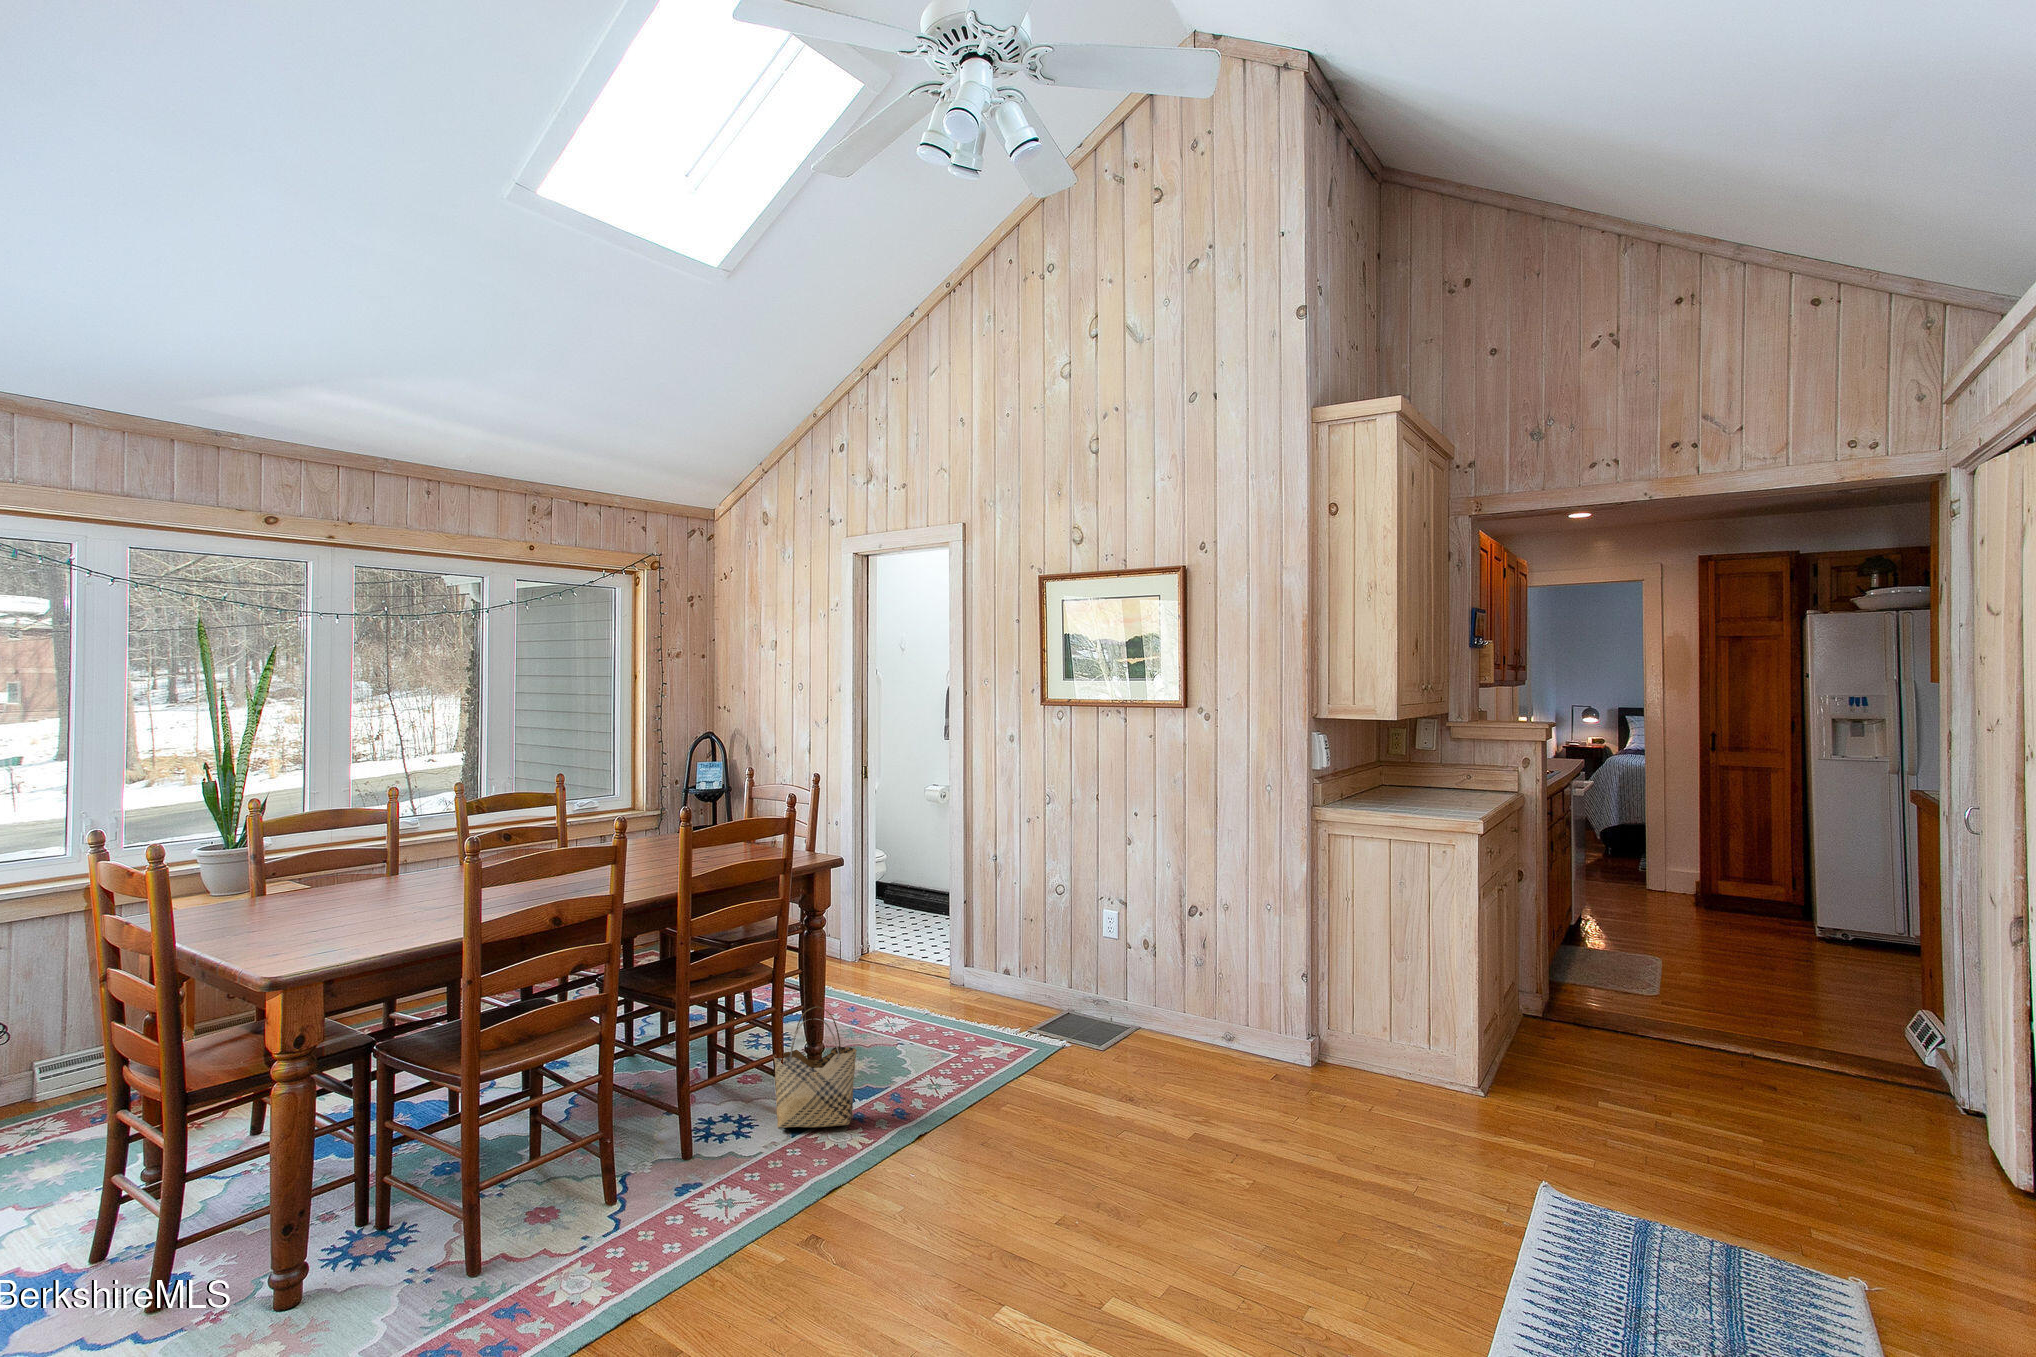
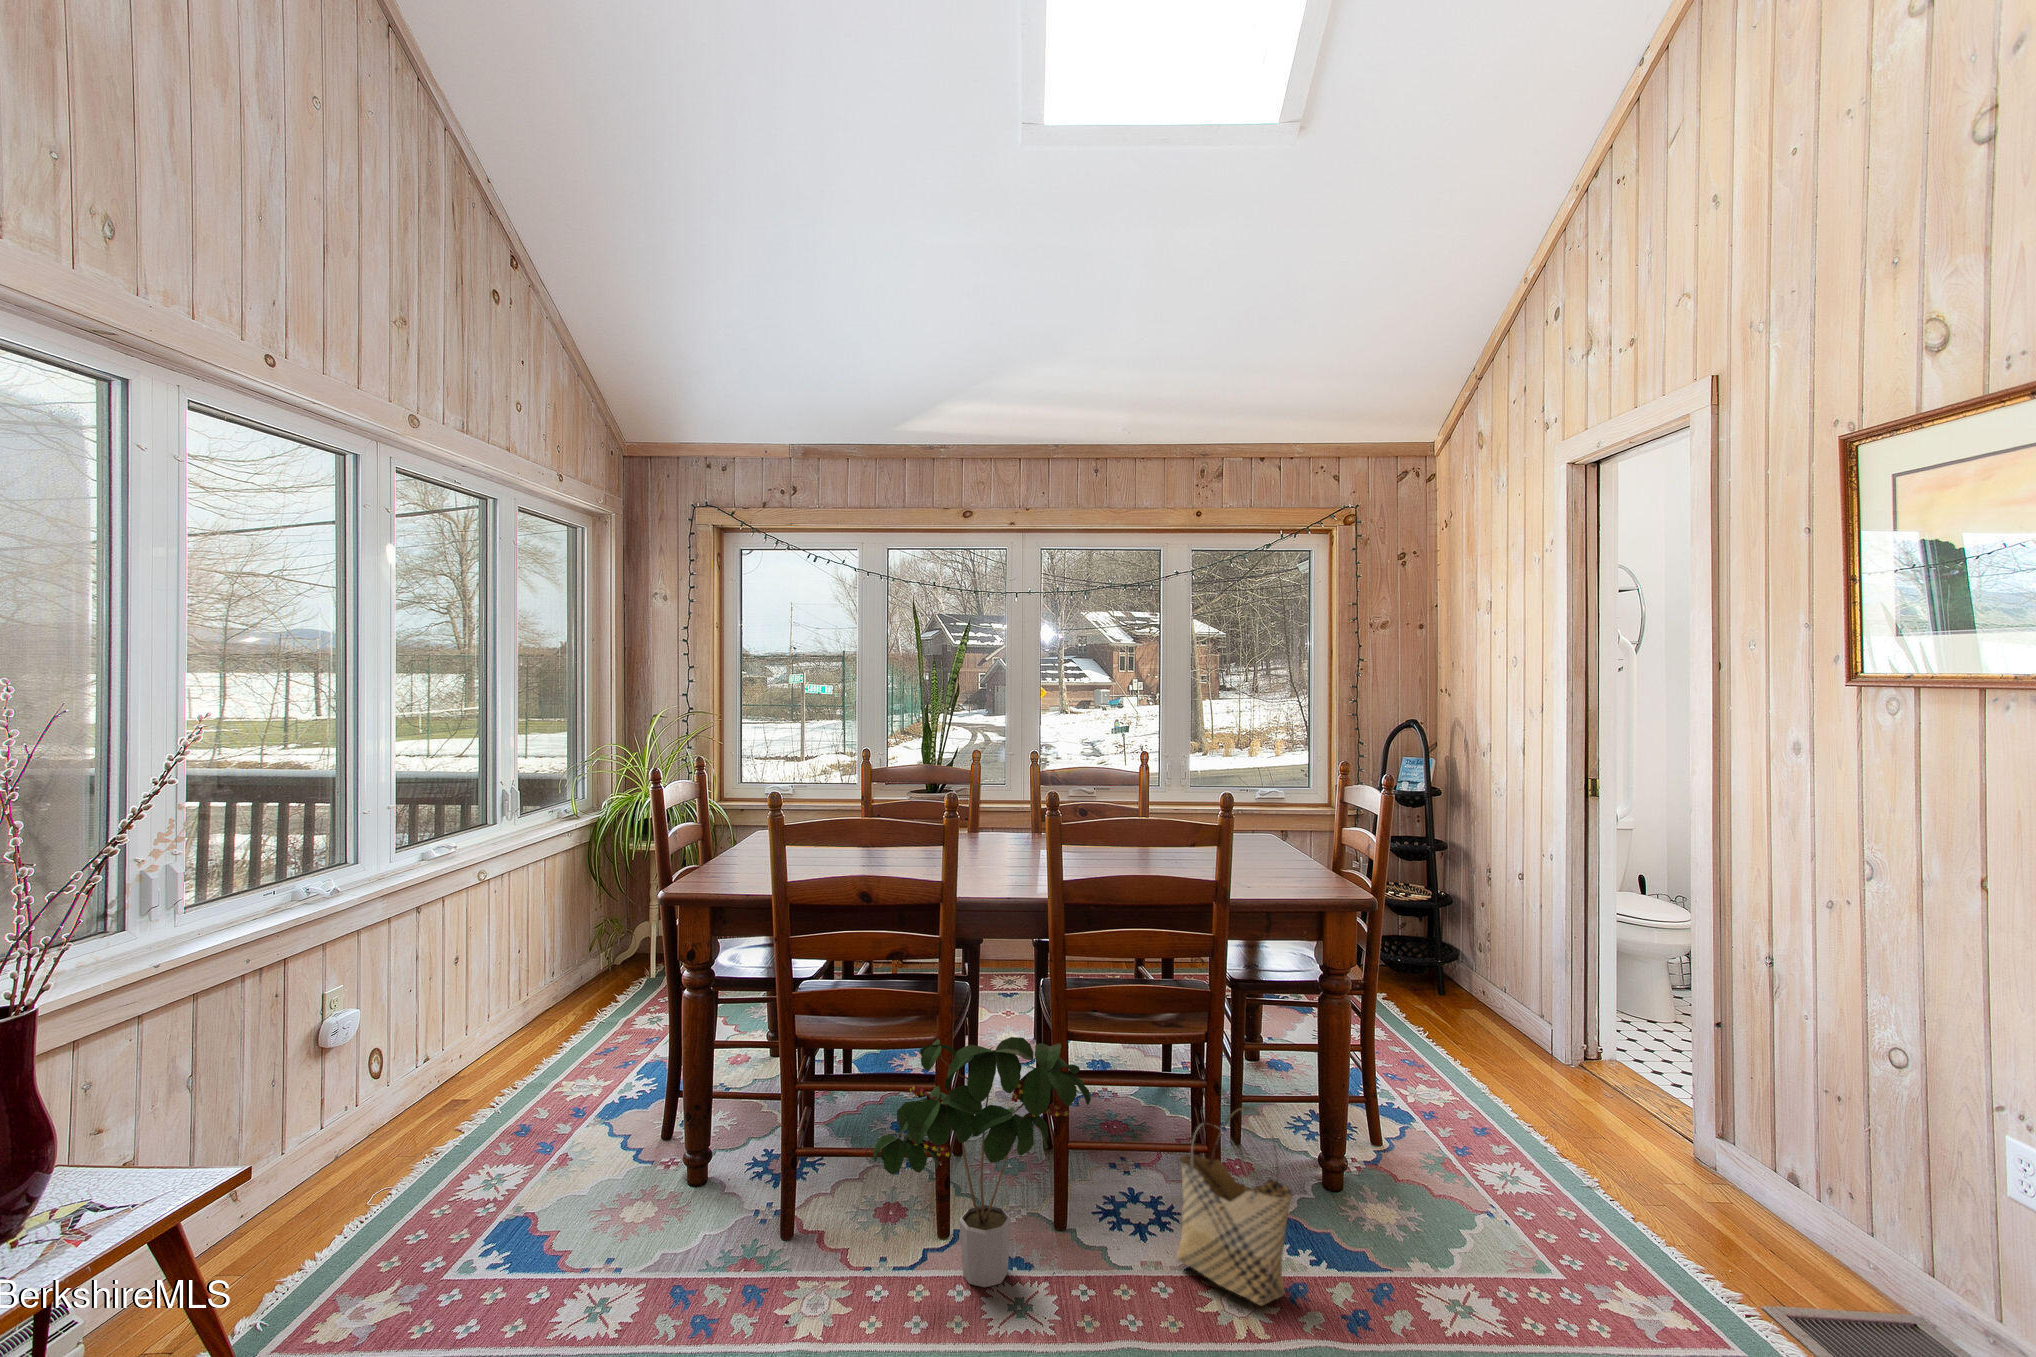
potted plant: none [579,998,731,1200] -> present [873,1037,1091,1287]

